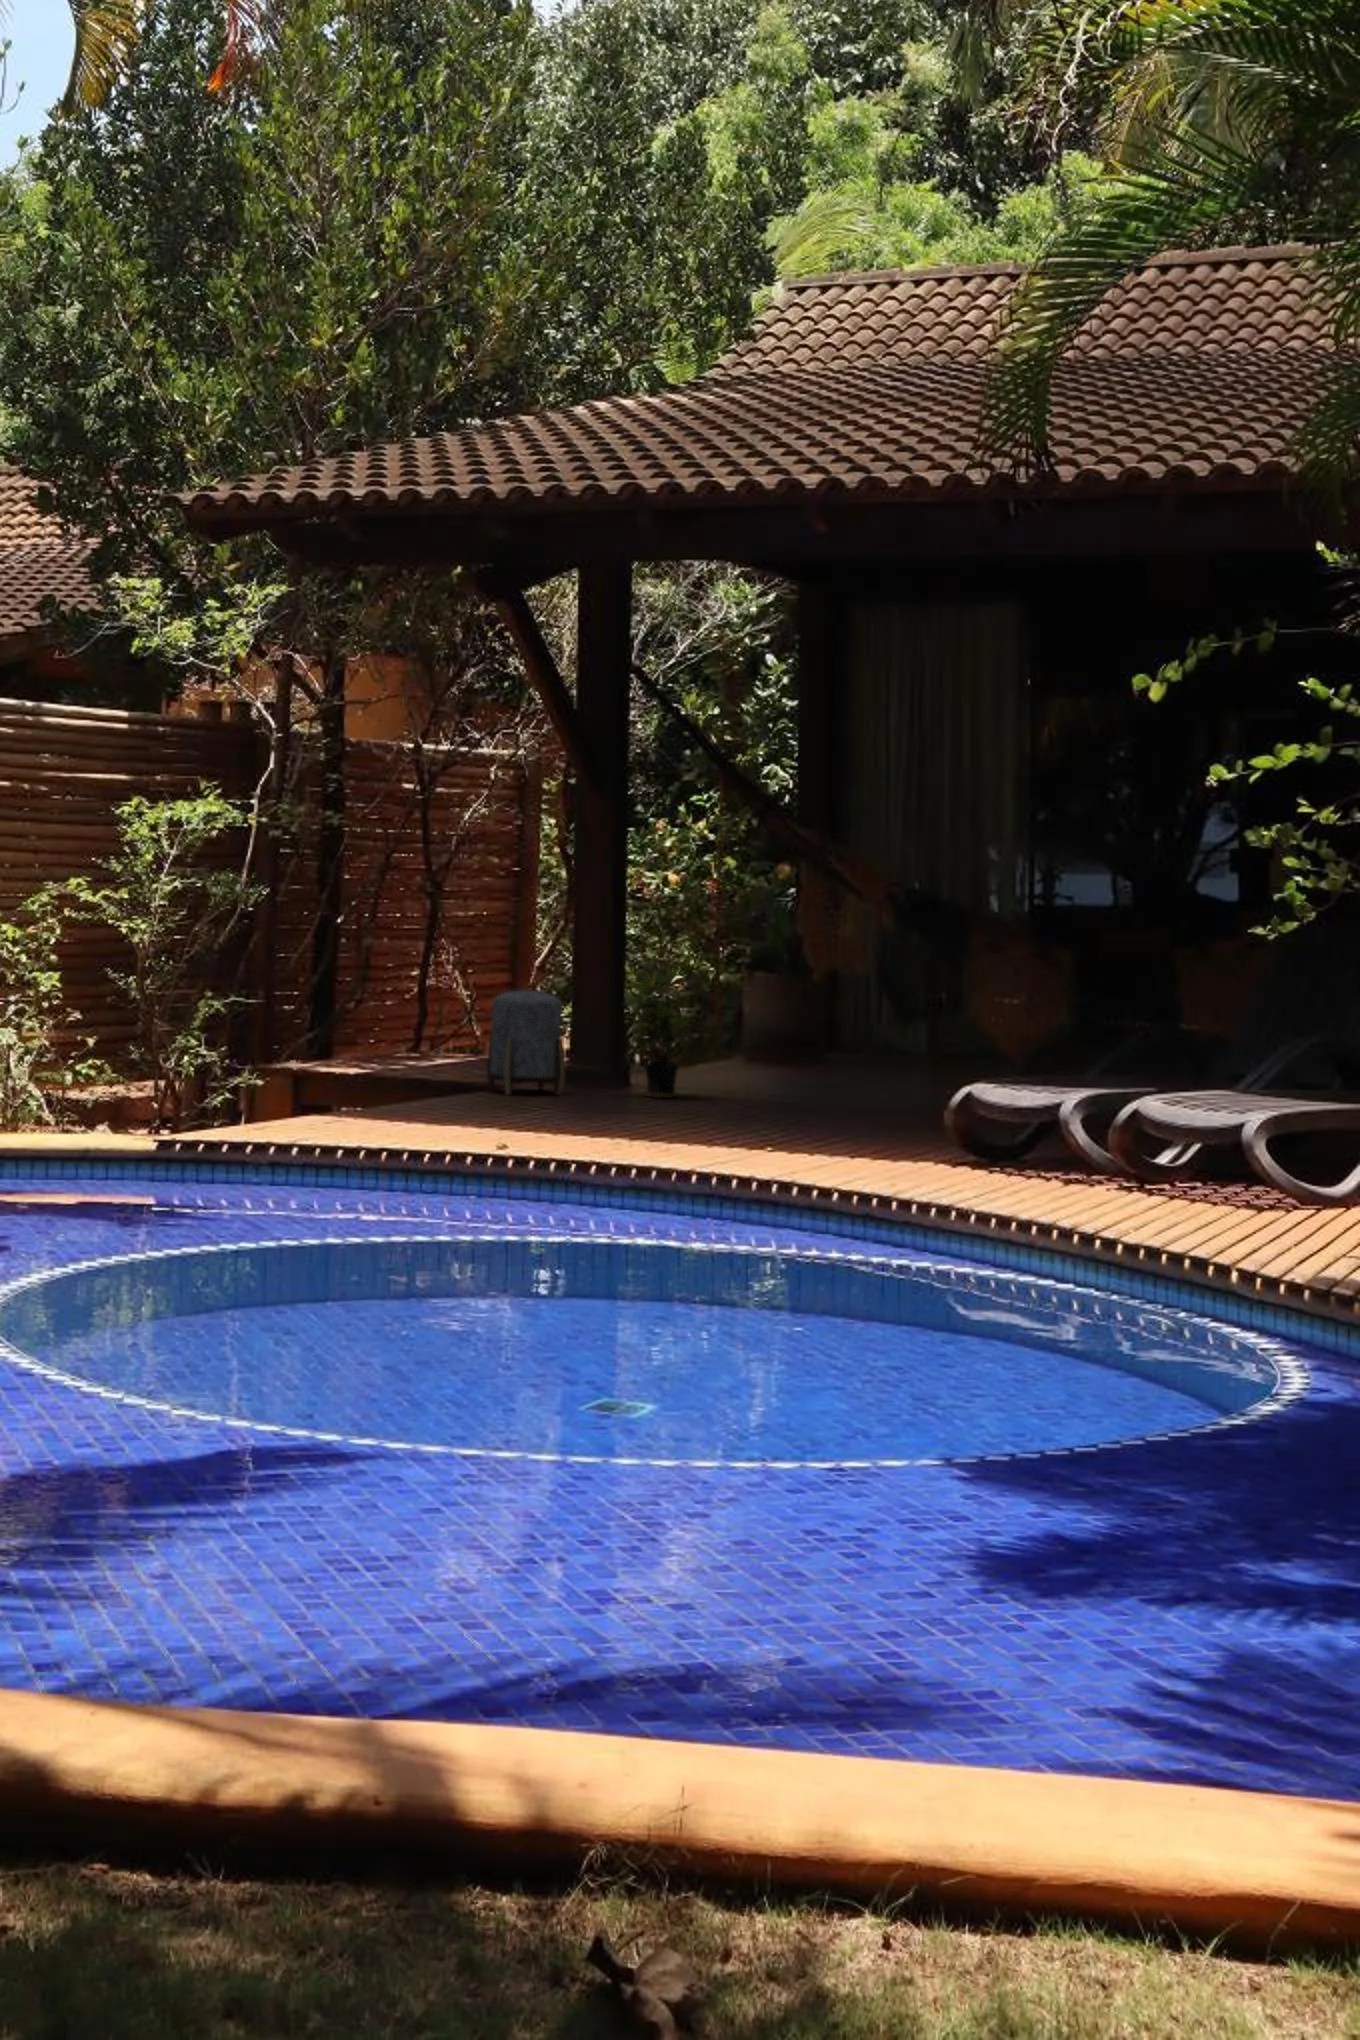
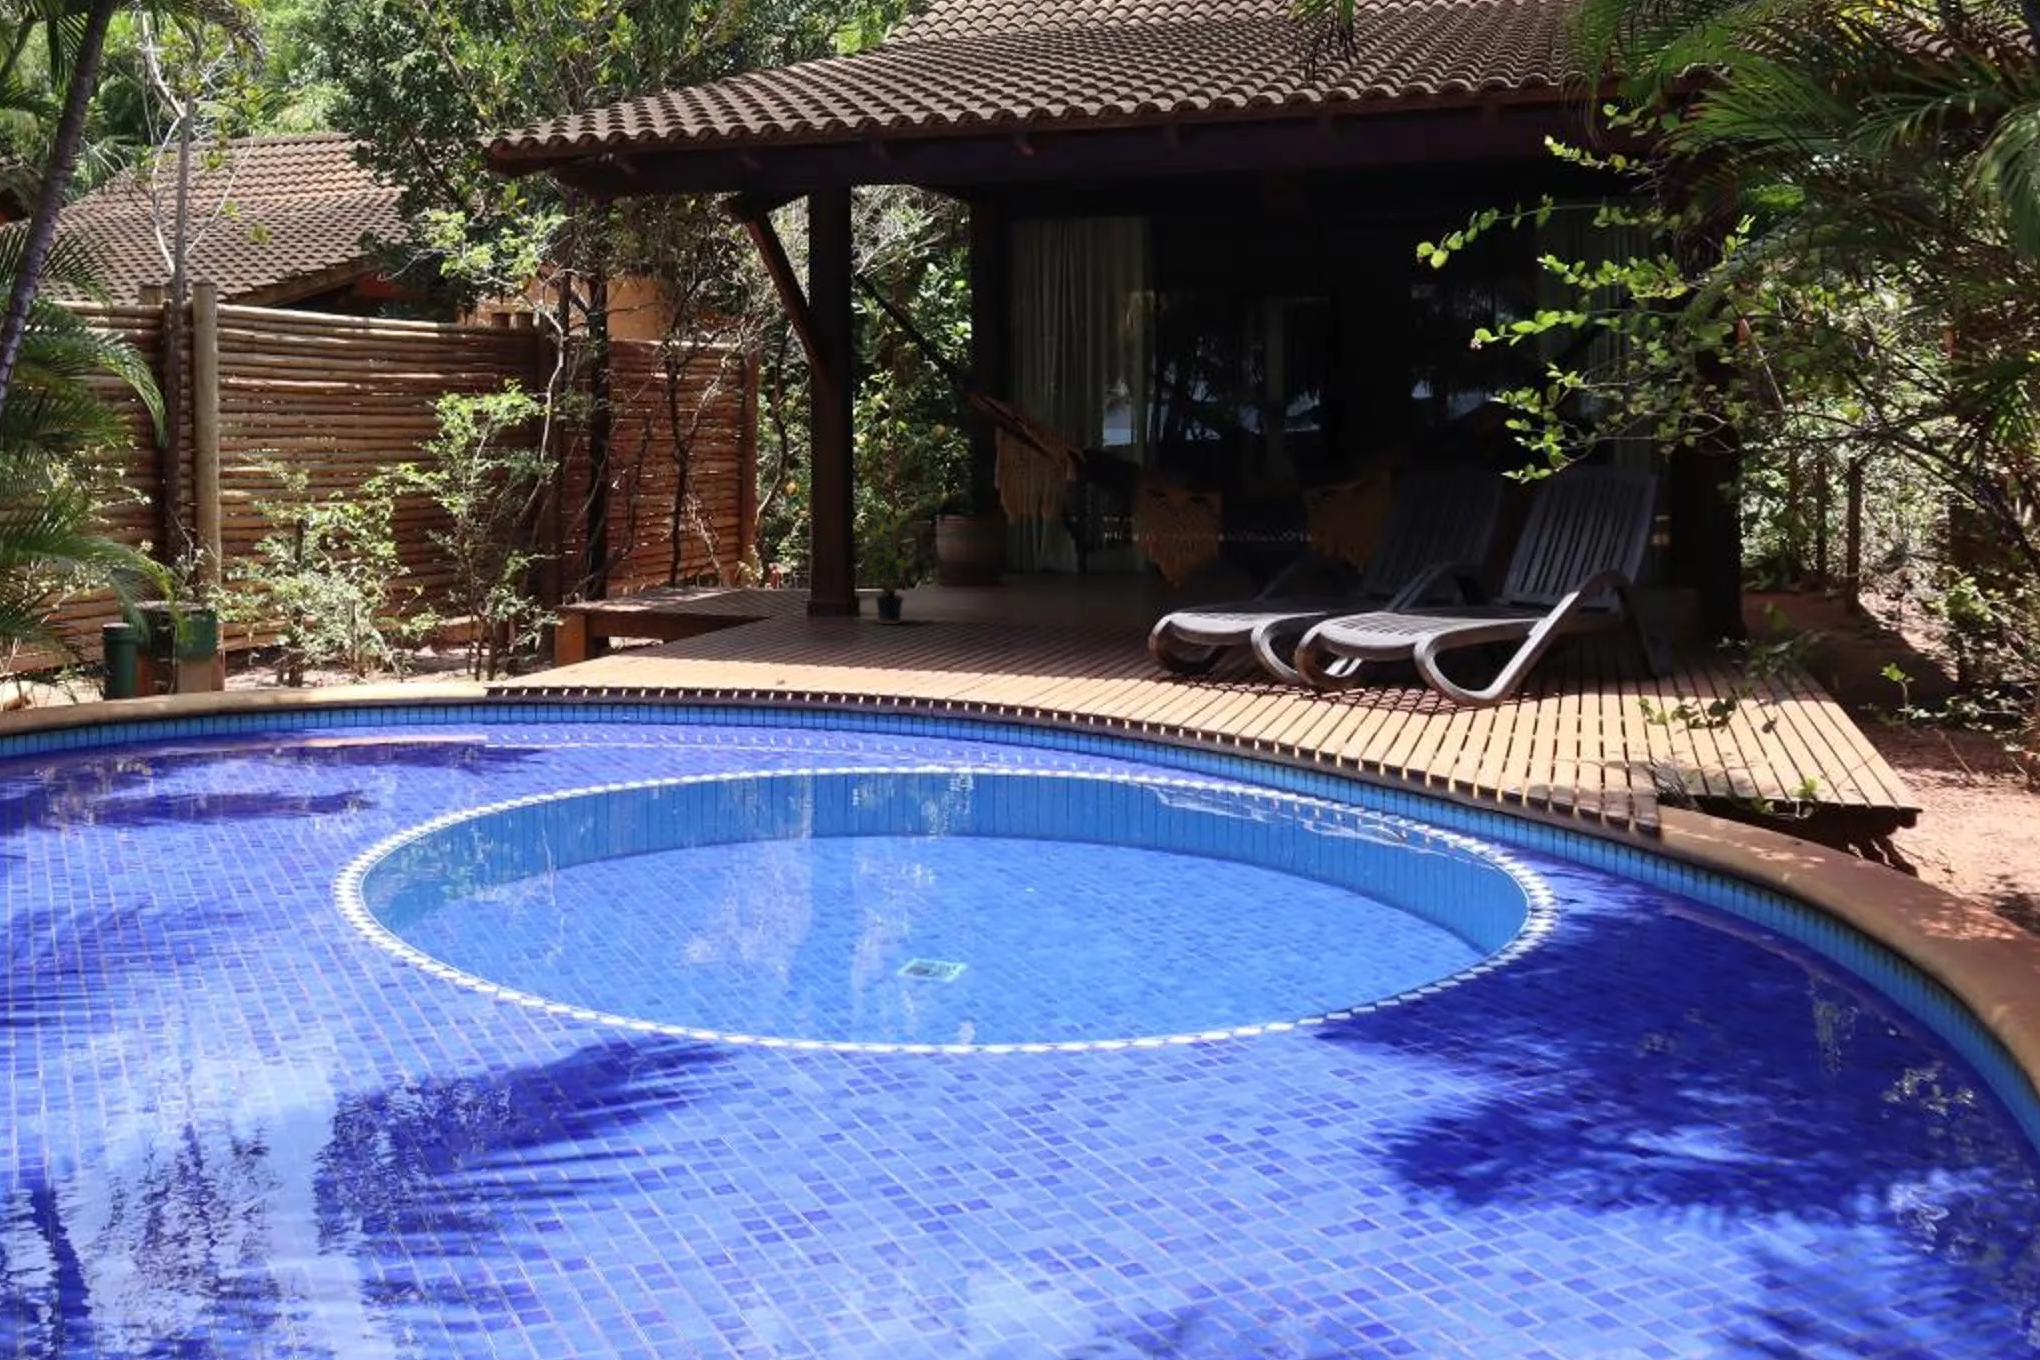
stool: present [487,990,563,1095] -> none [747,542,811,626]

